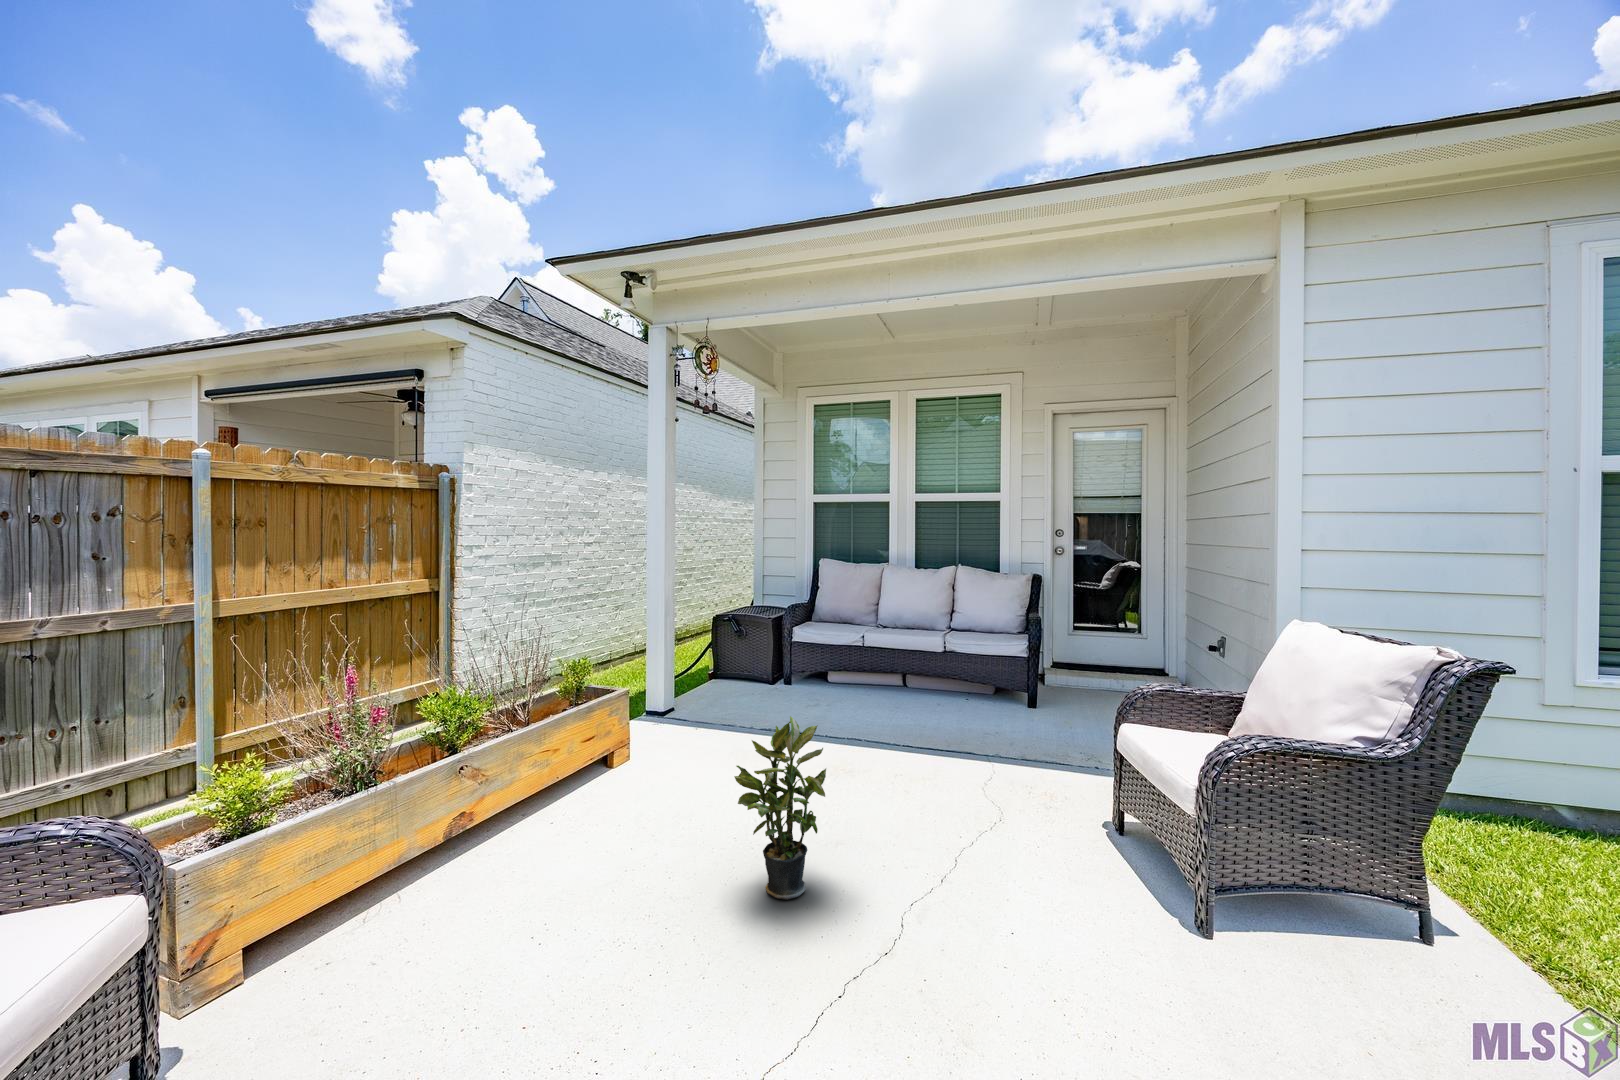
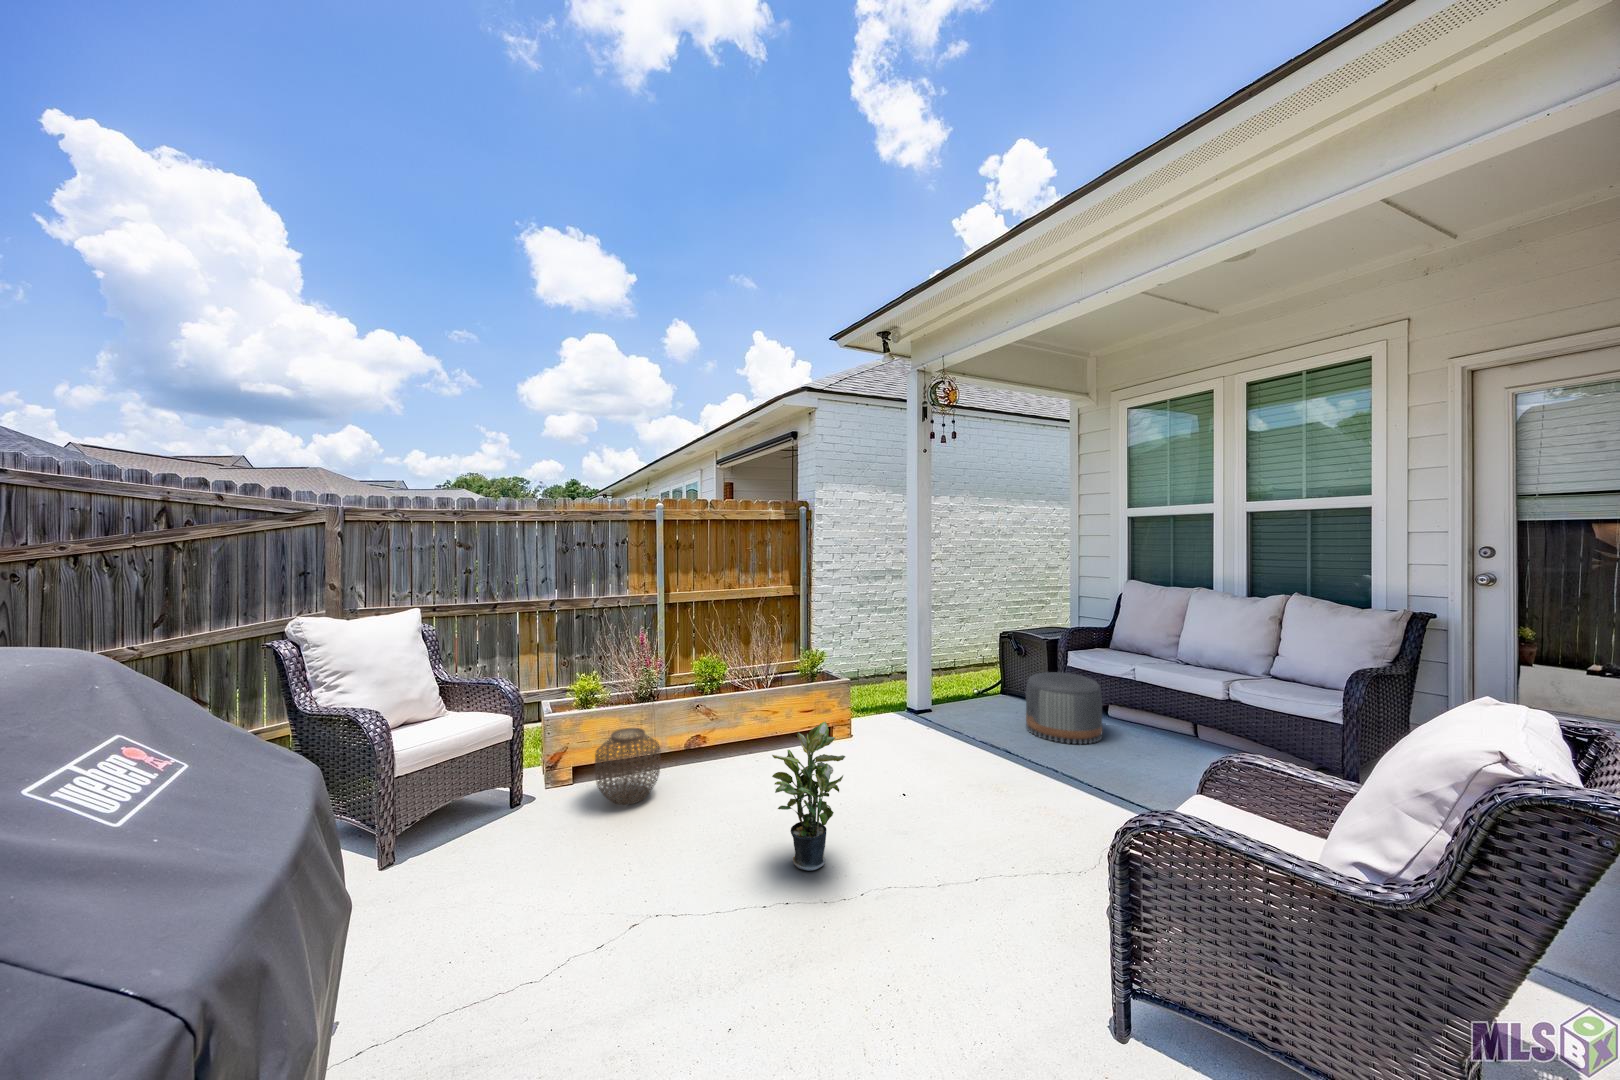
pouf: none [775,646,843,712] -> present [1026,672,1102,744]
woven basket: none [350,821,480,967] -> present [595,728,660,805]

